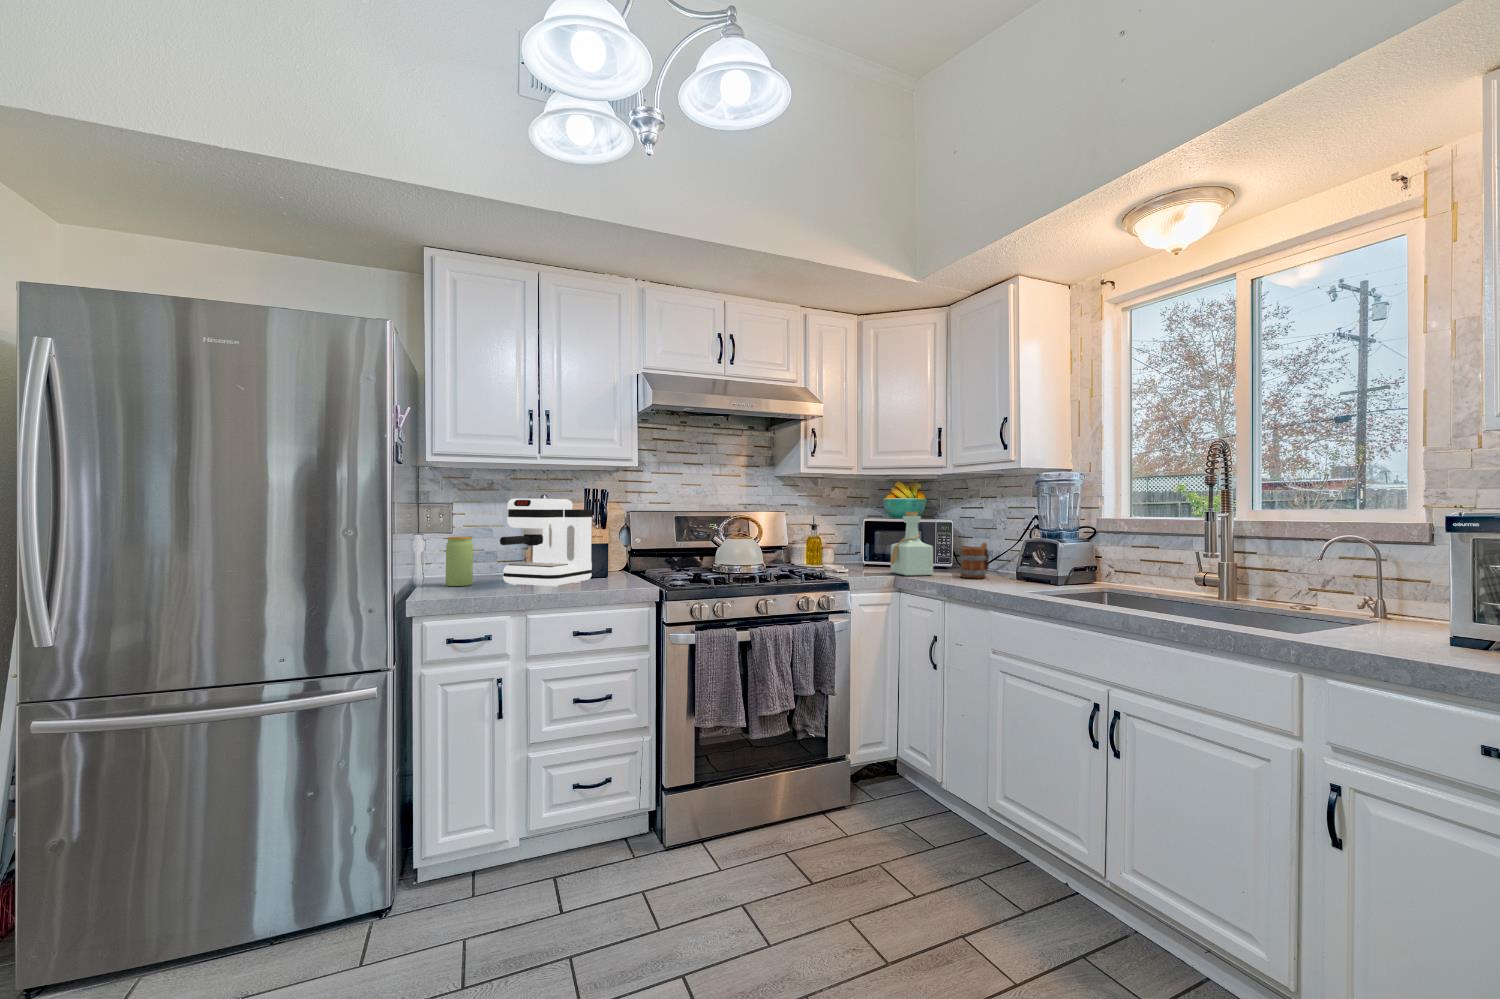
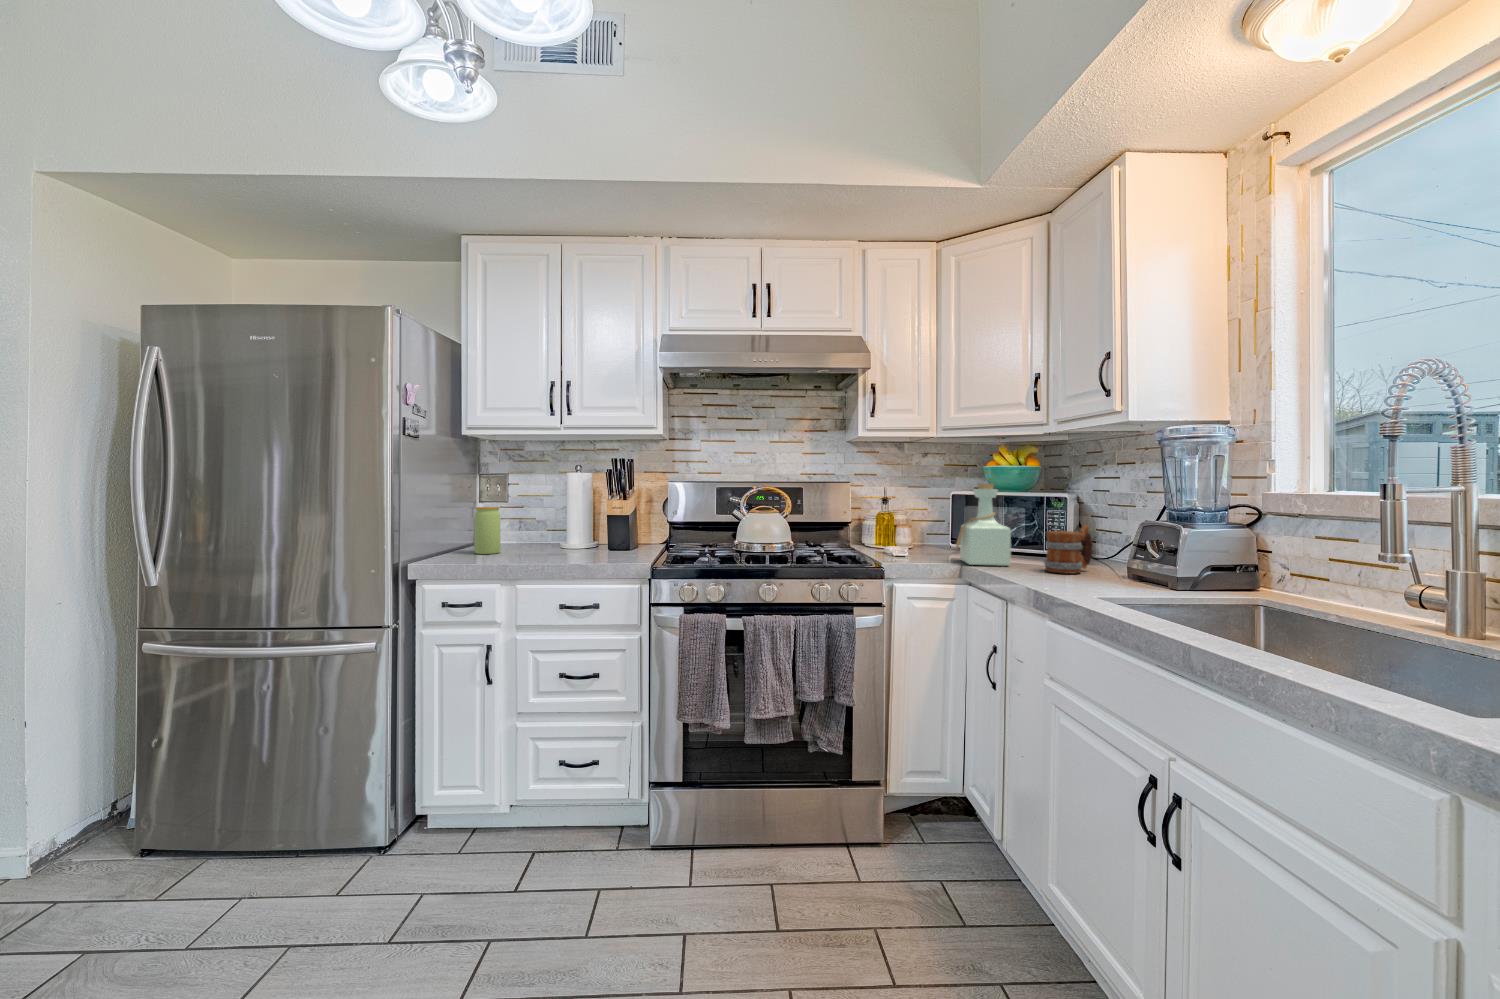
coffee maker: present [500,499,592,588] -> none [502,470,604,560]

